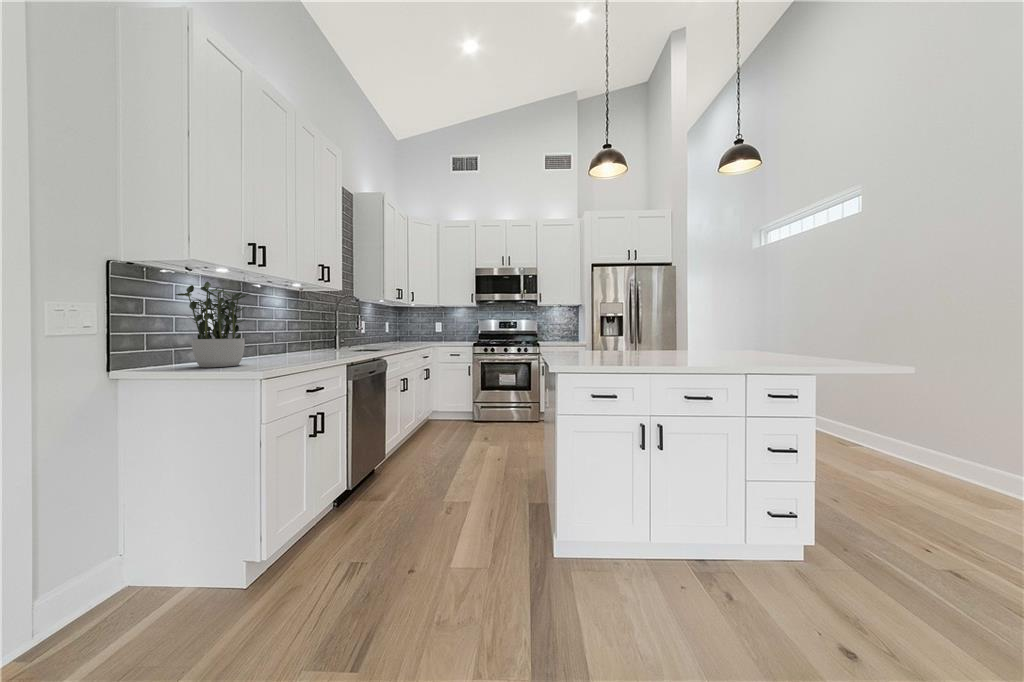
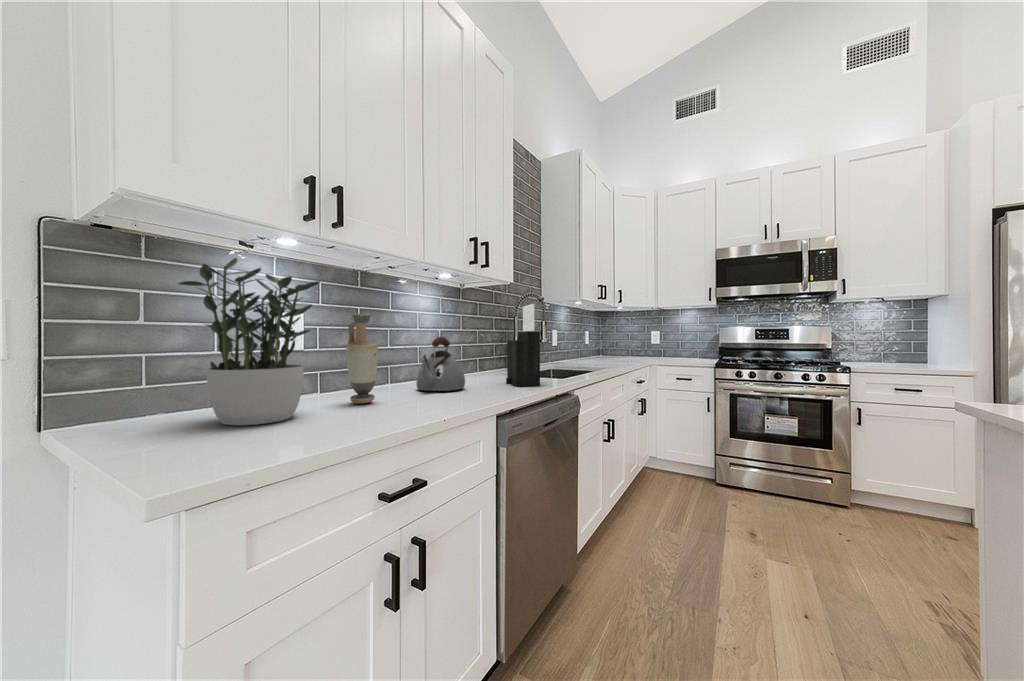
knife block: none [341,305,364,354] -> present [506,304,540,386]
vase: none [254,311,274,361] -> present [346,314,378,404]
kettle: none [285,324,318,356] -> present [416,337,465,391]

